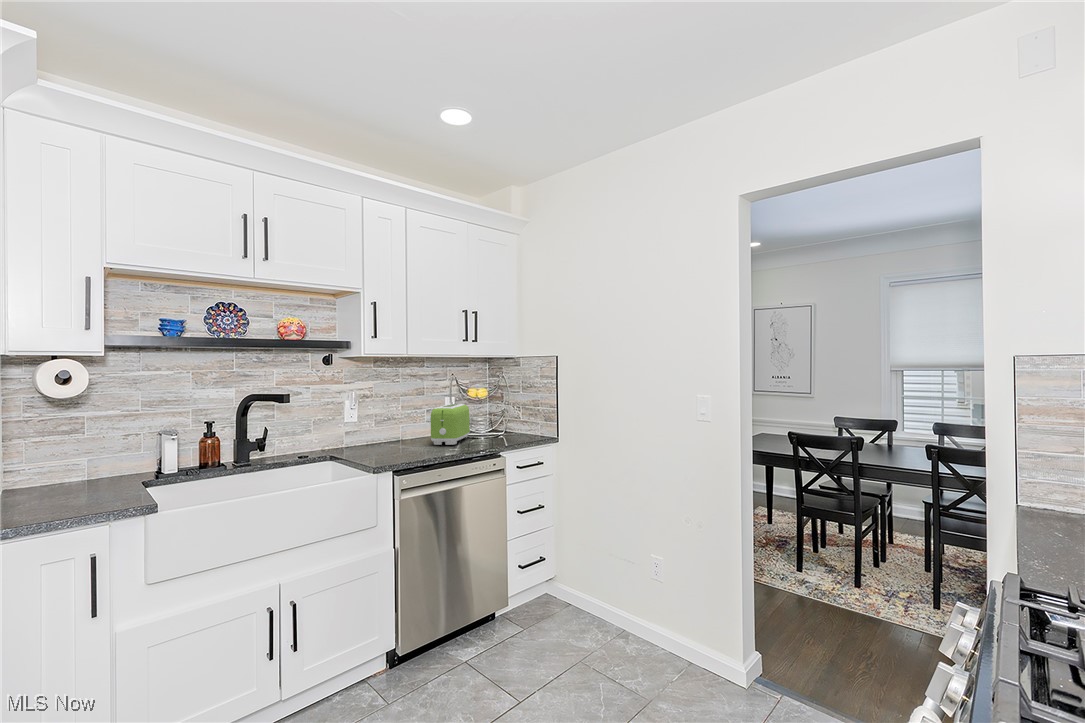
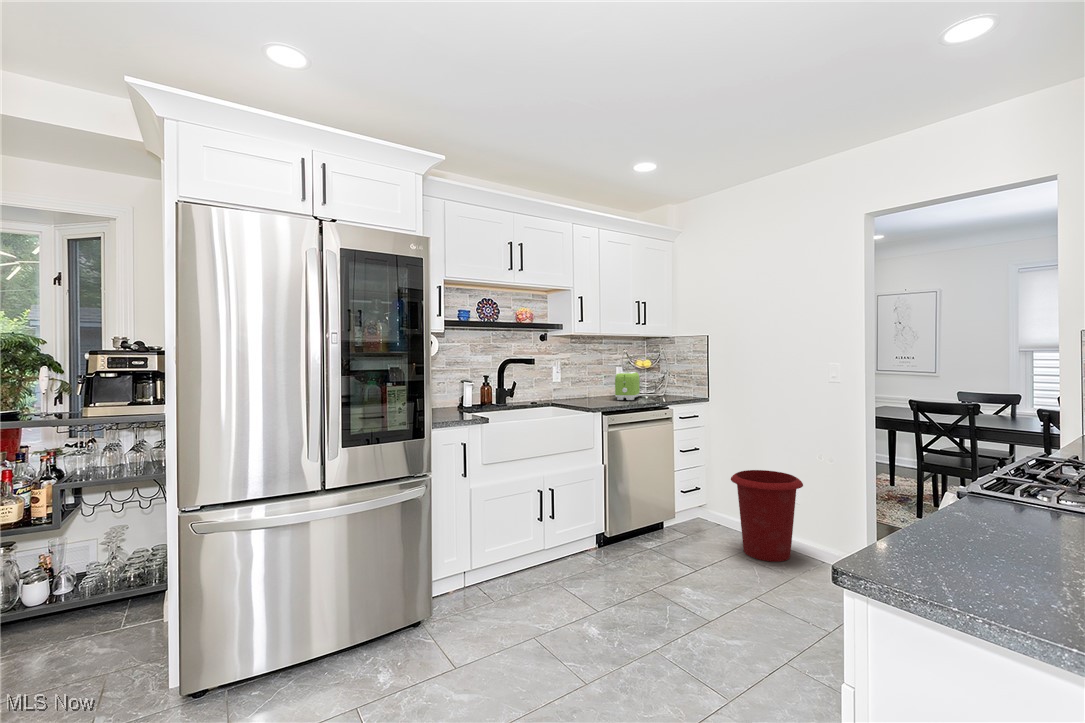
waste bin: none [575,537,666,672] -> present [731,470,803,562]

